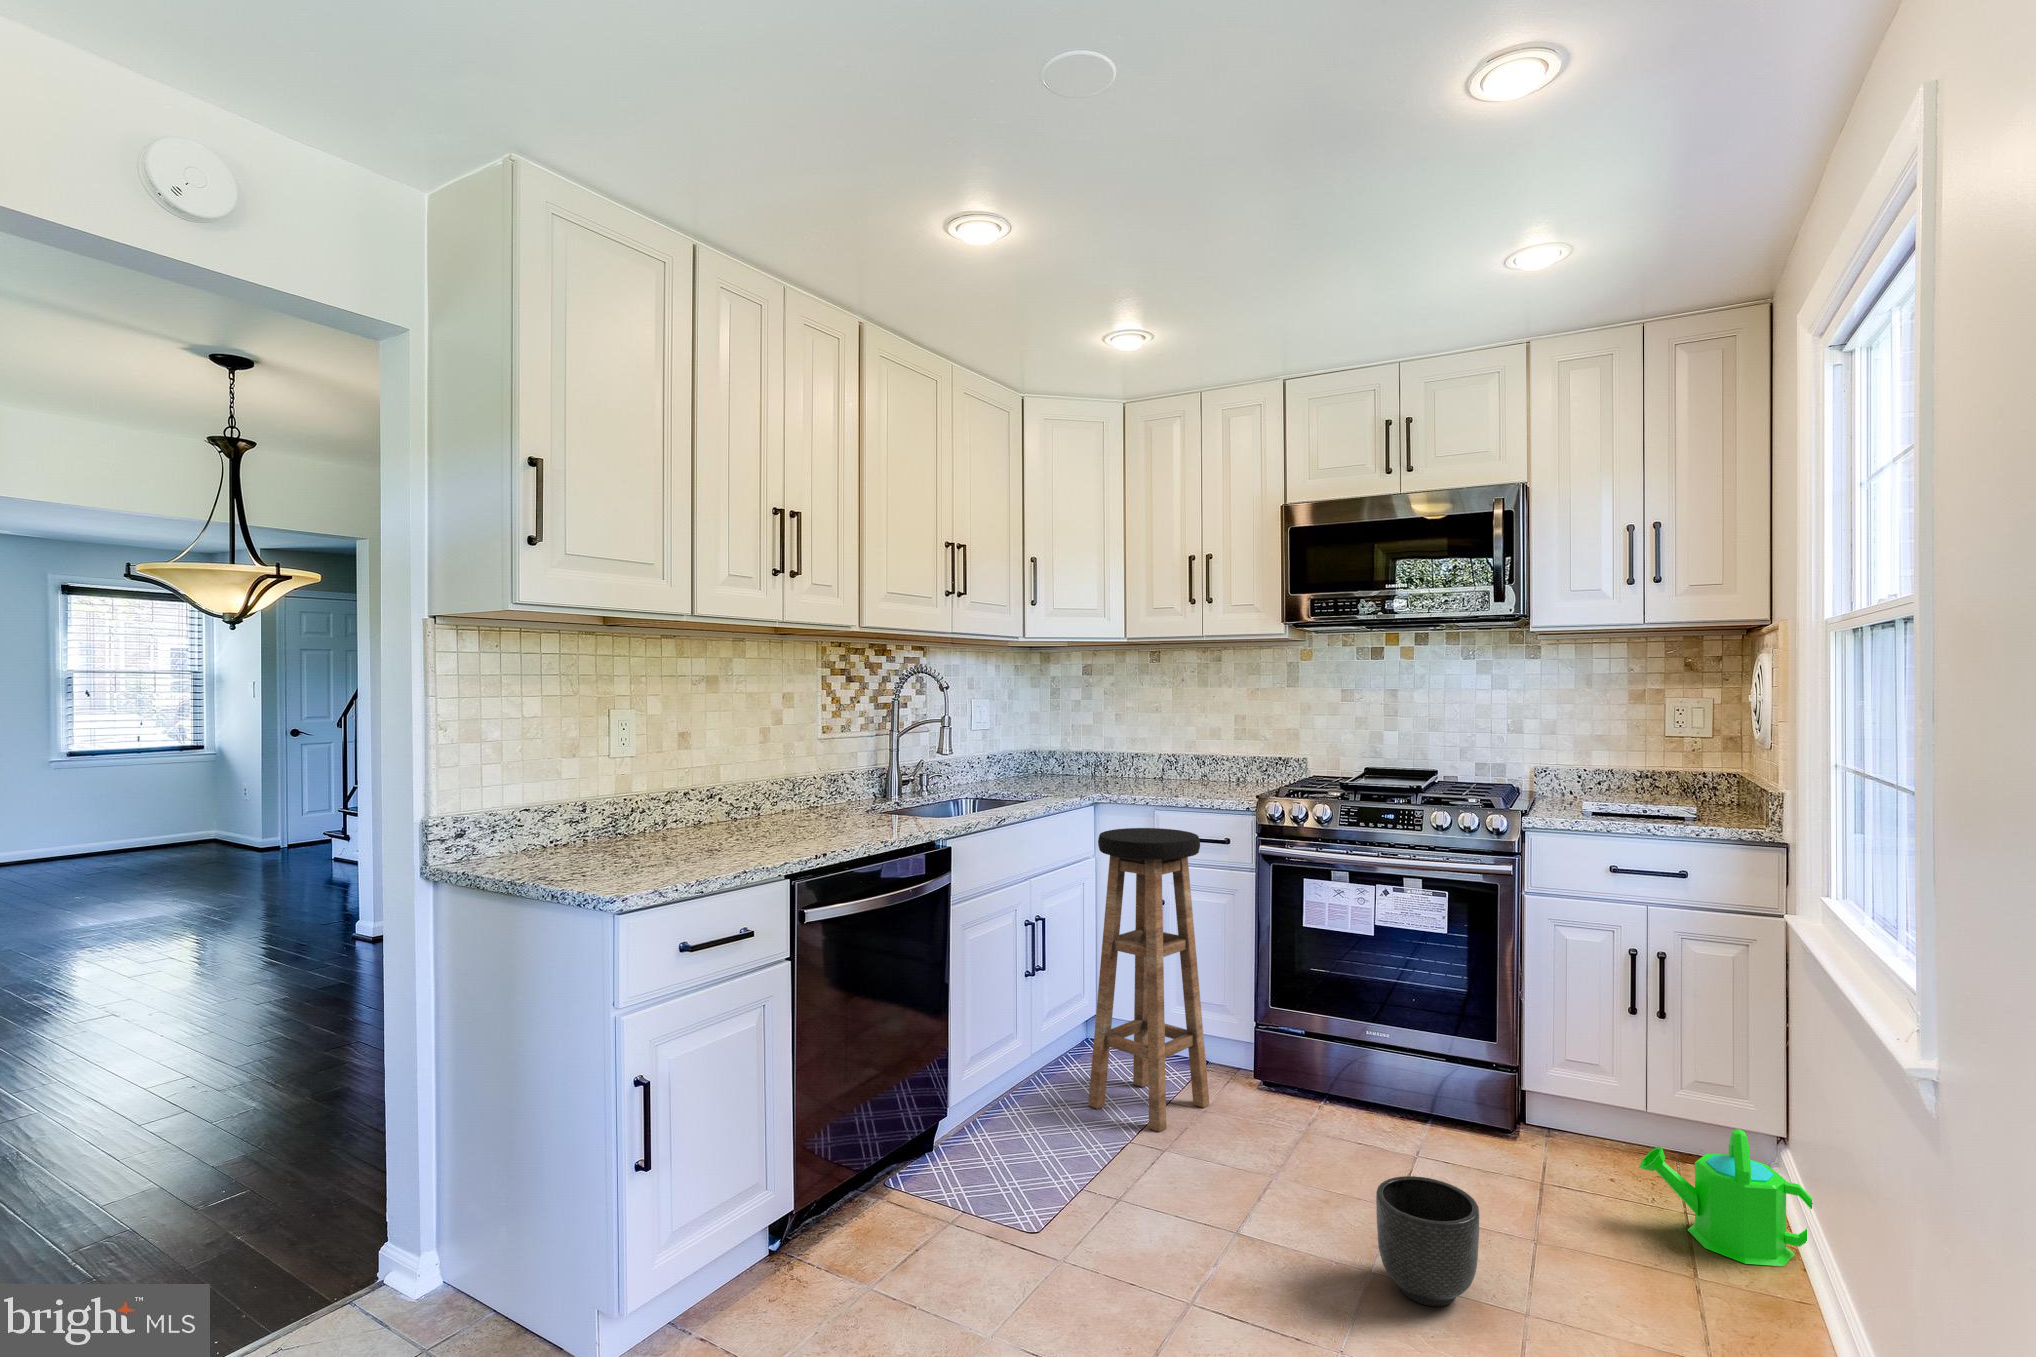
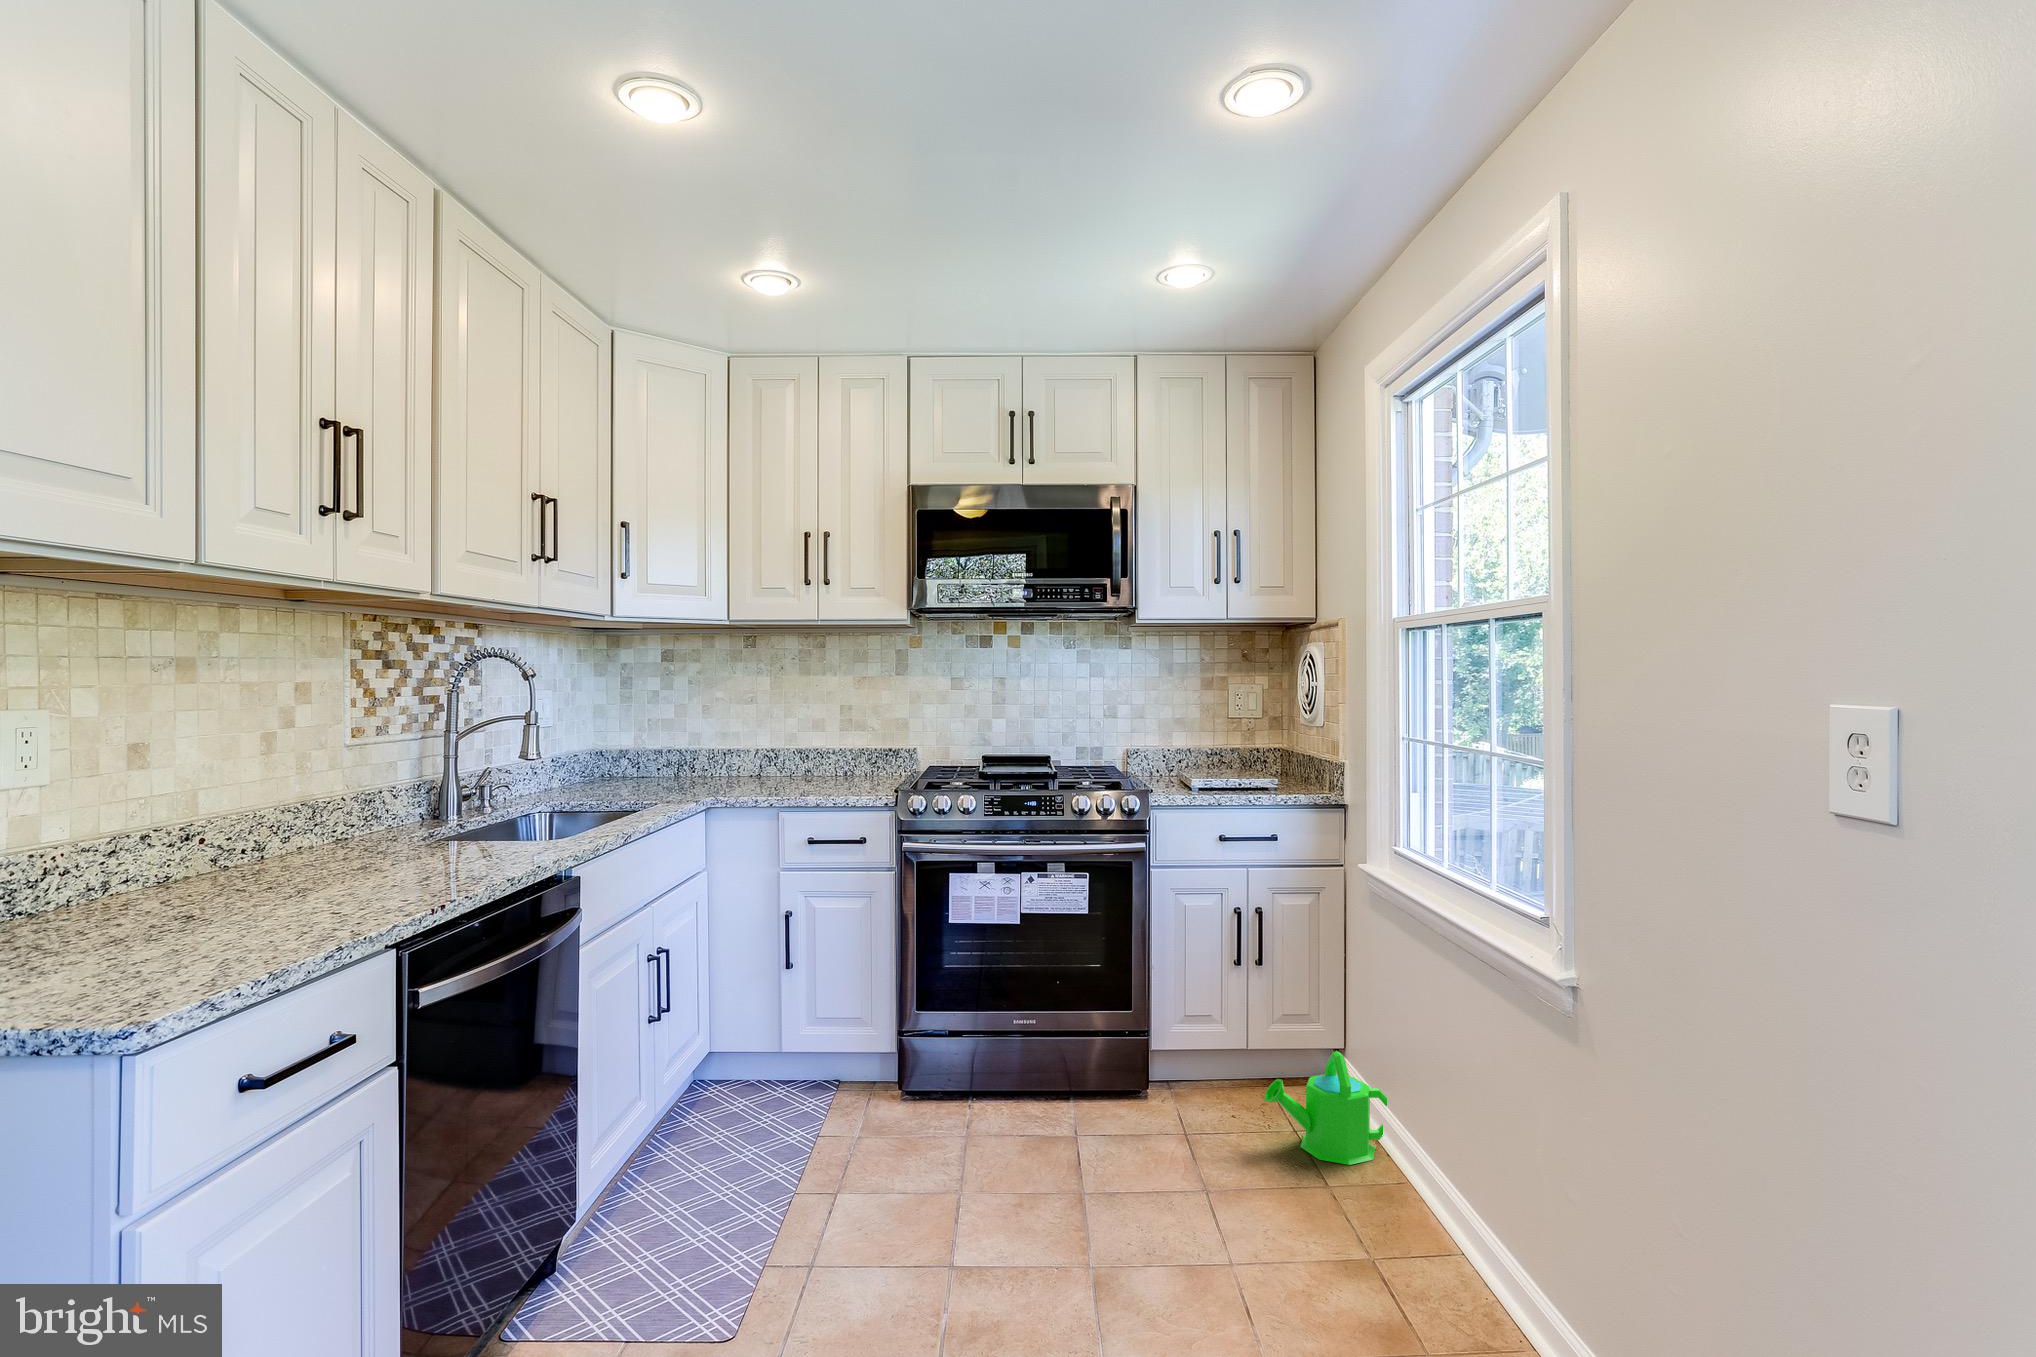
bar stool: present [1088,828,1210,1132] -> none [727,833,859,1171]
planter: present [1376,1176,1479,1306] -> none [1094,1155,1189,1282]

